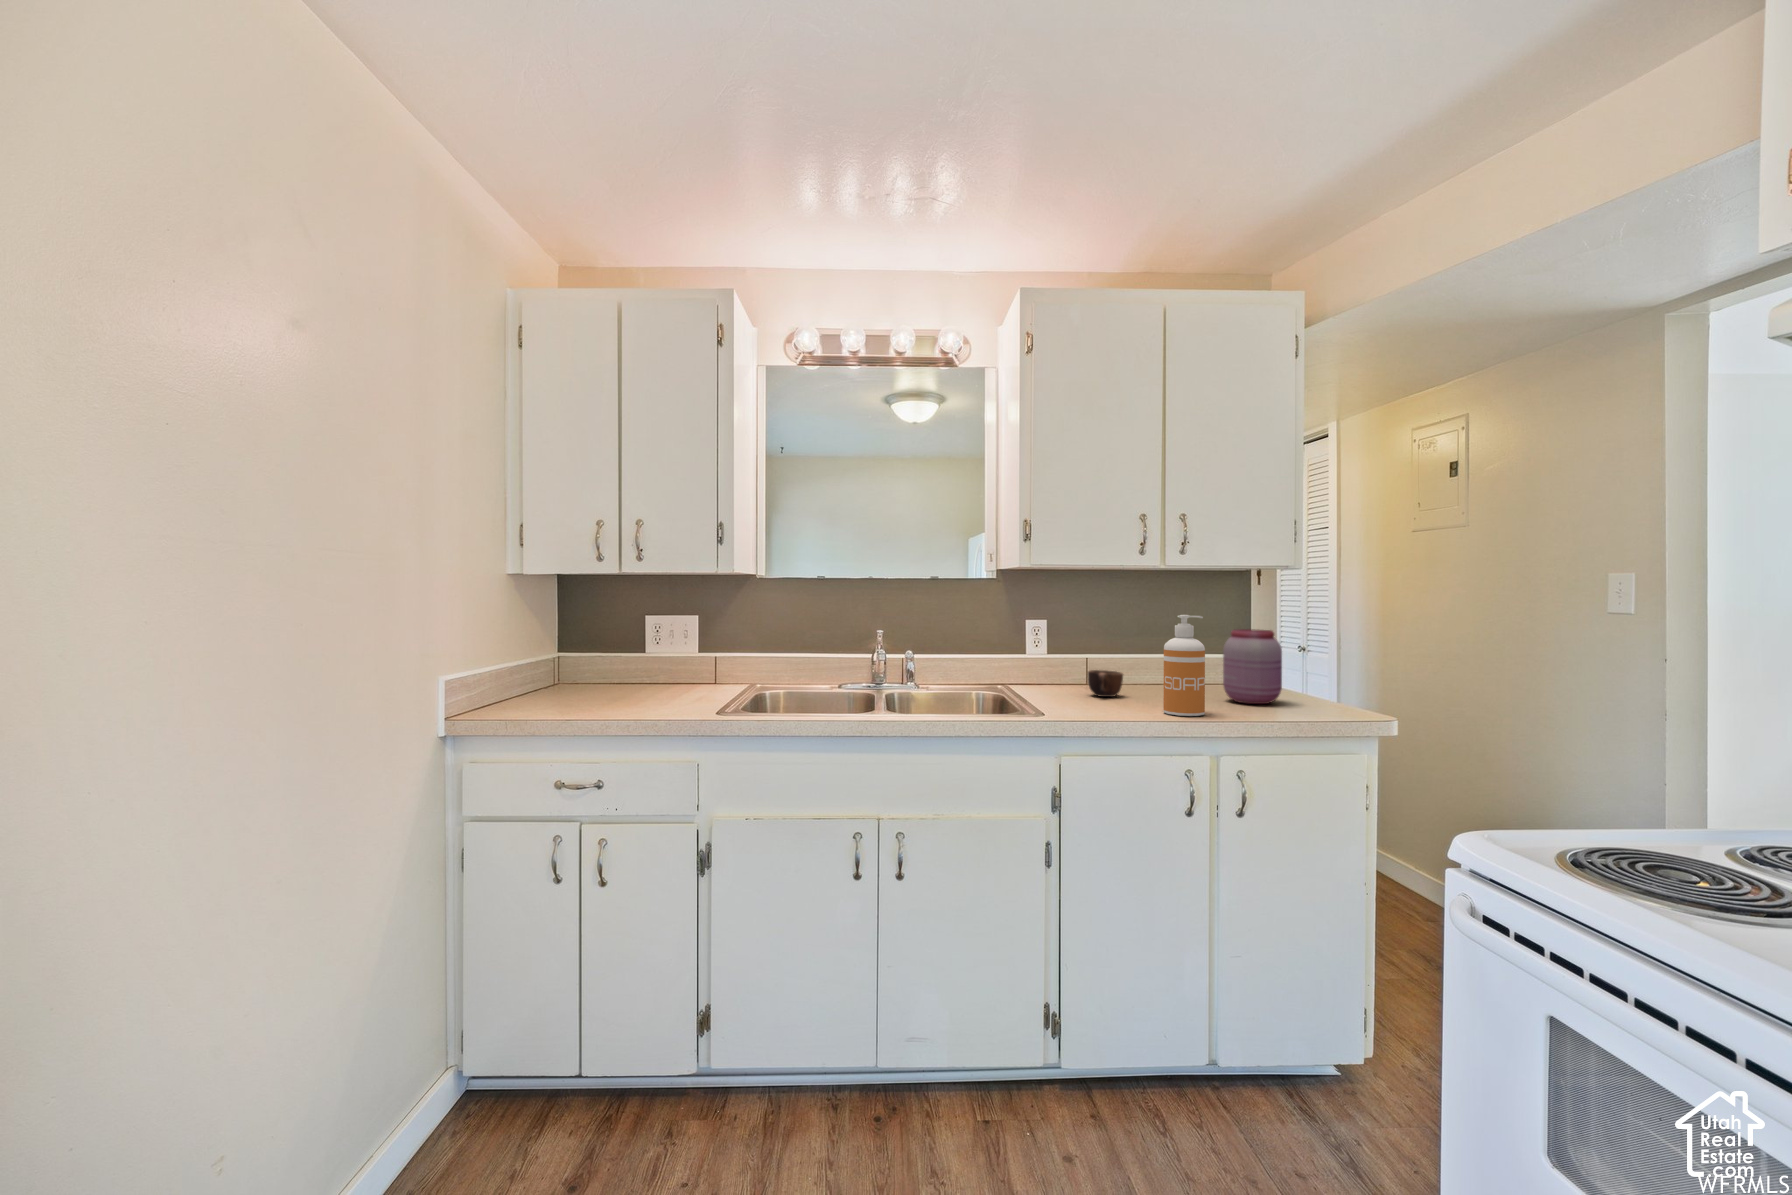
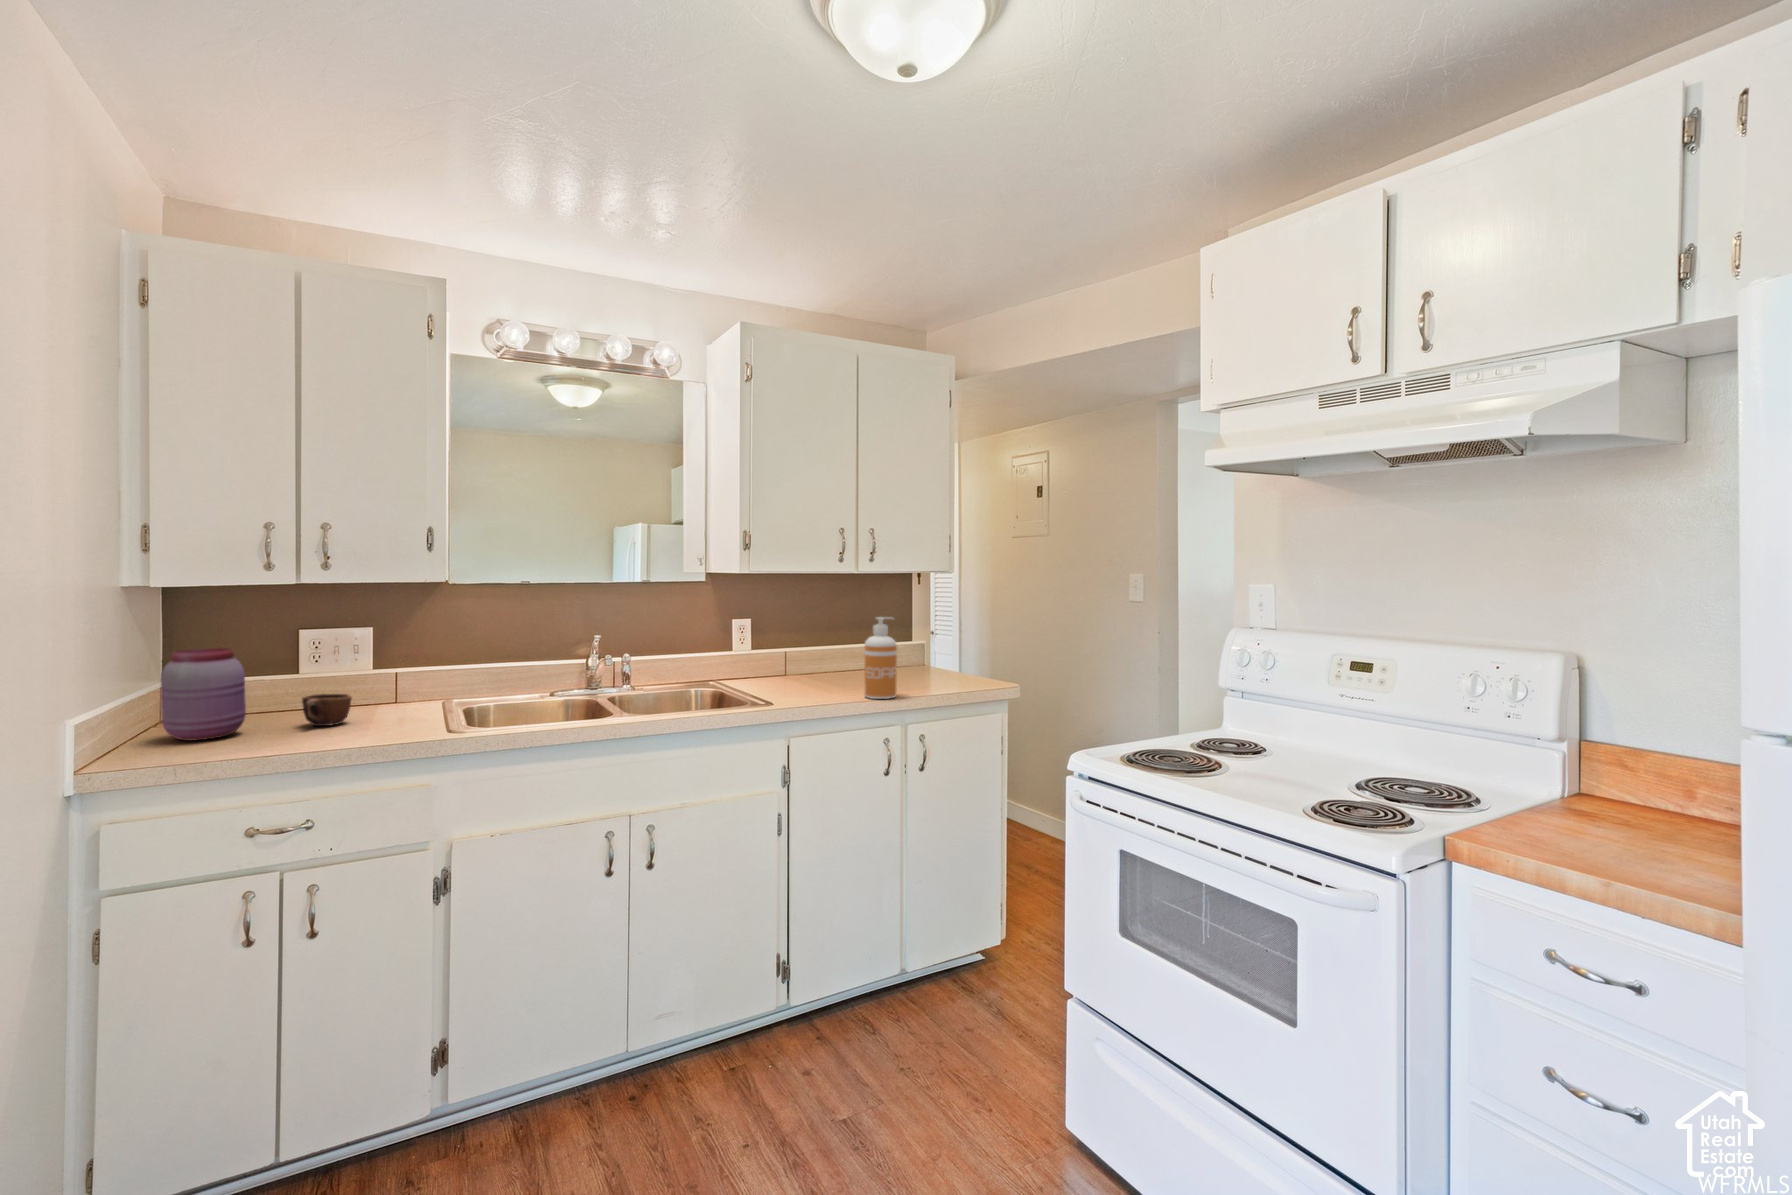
jar: present [1223,629,1282,704] -> present [161,648,246,741]
mug: present [1088,670,1123,697] -> present [302,694,352,726]

